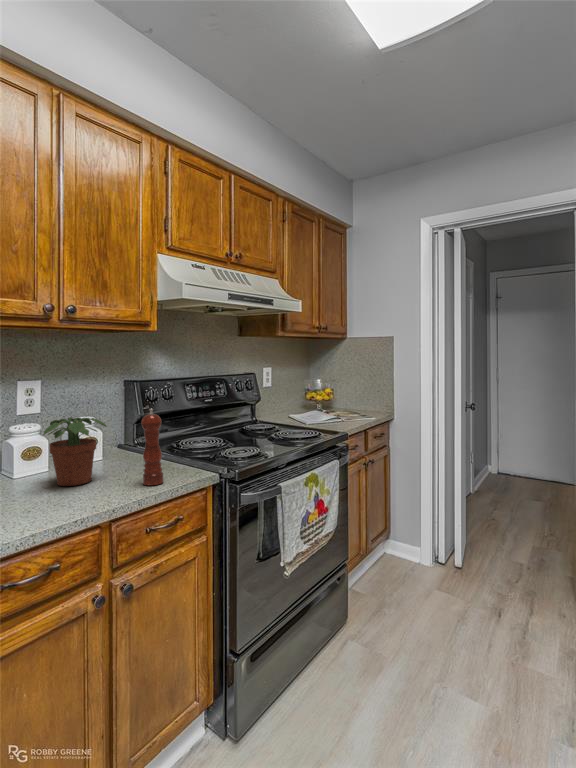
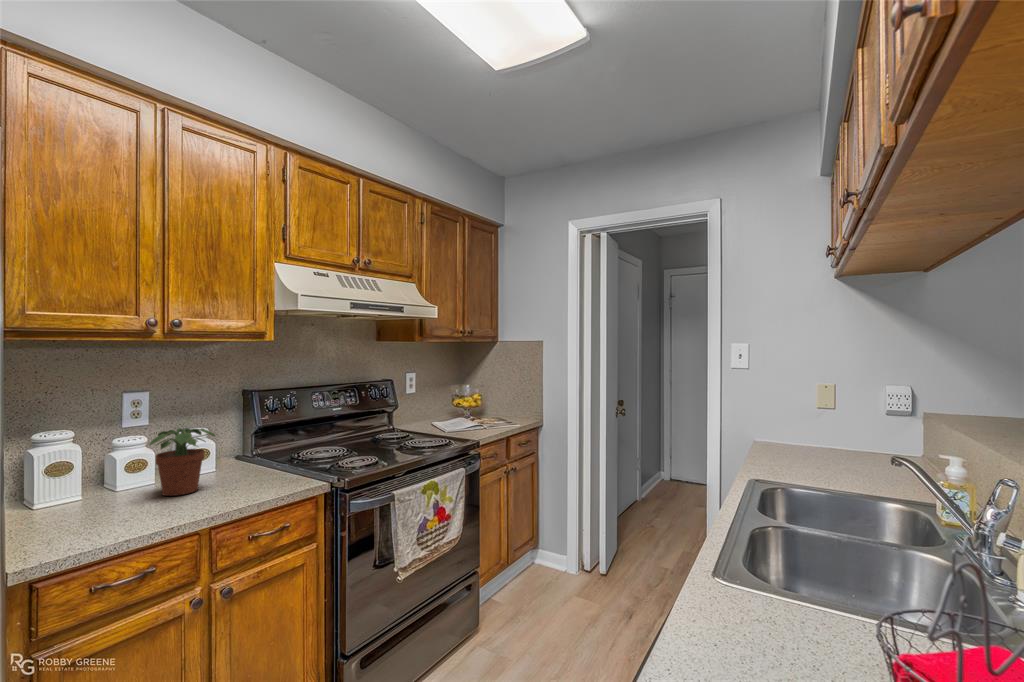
pepper mill: present [141,409,164,486] -> none [249,419,270,493]

